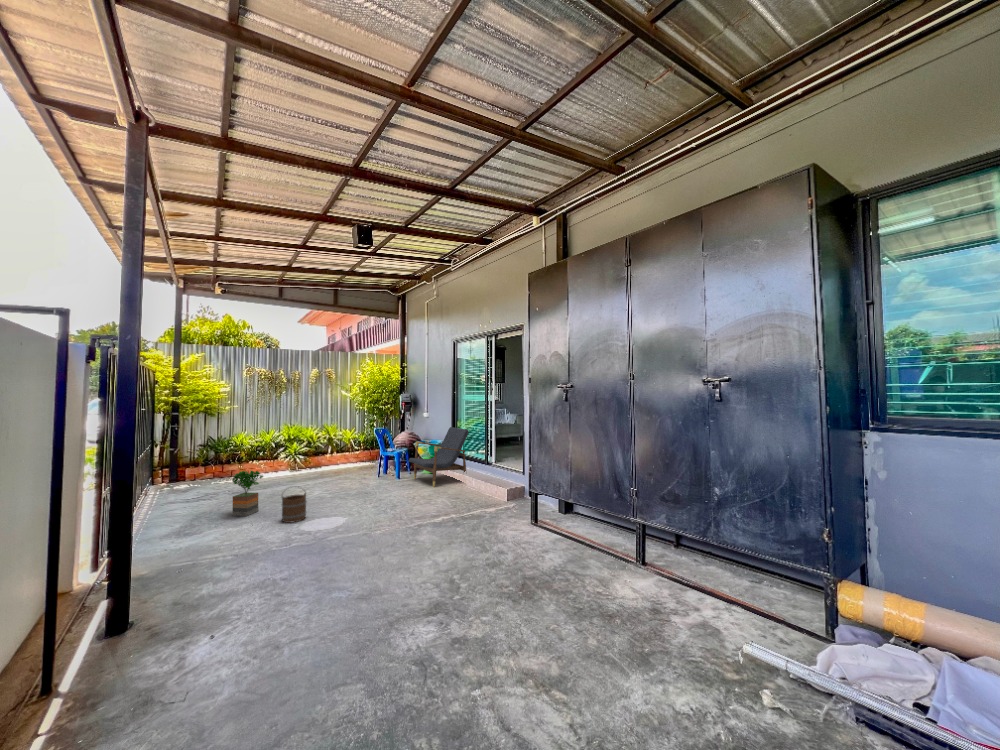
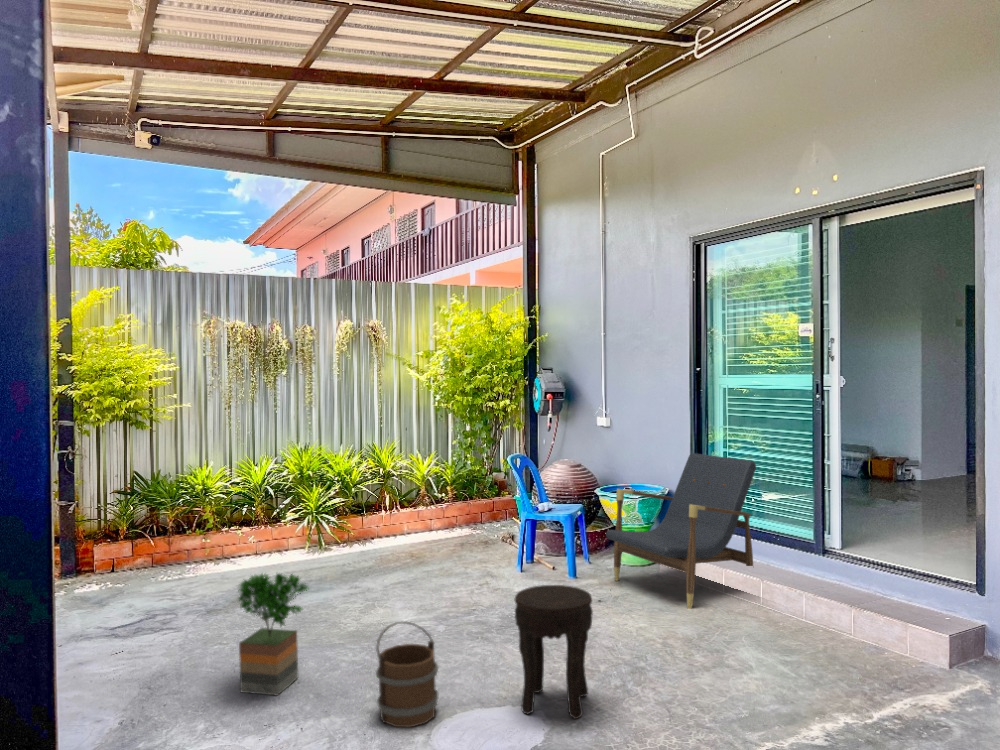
side table: none [337,473,366,519] -> present [515,585,593,719]

